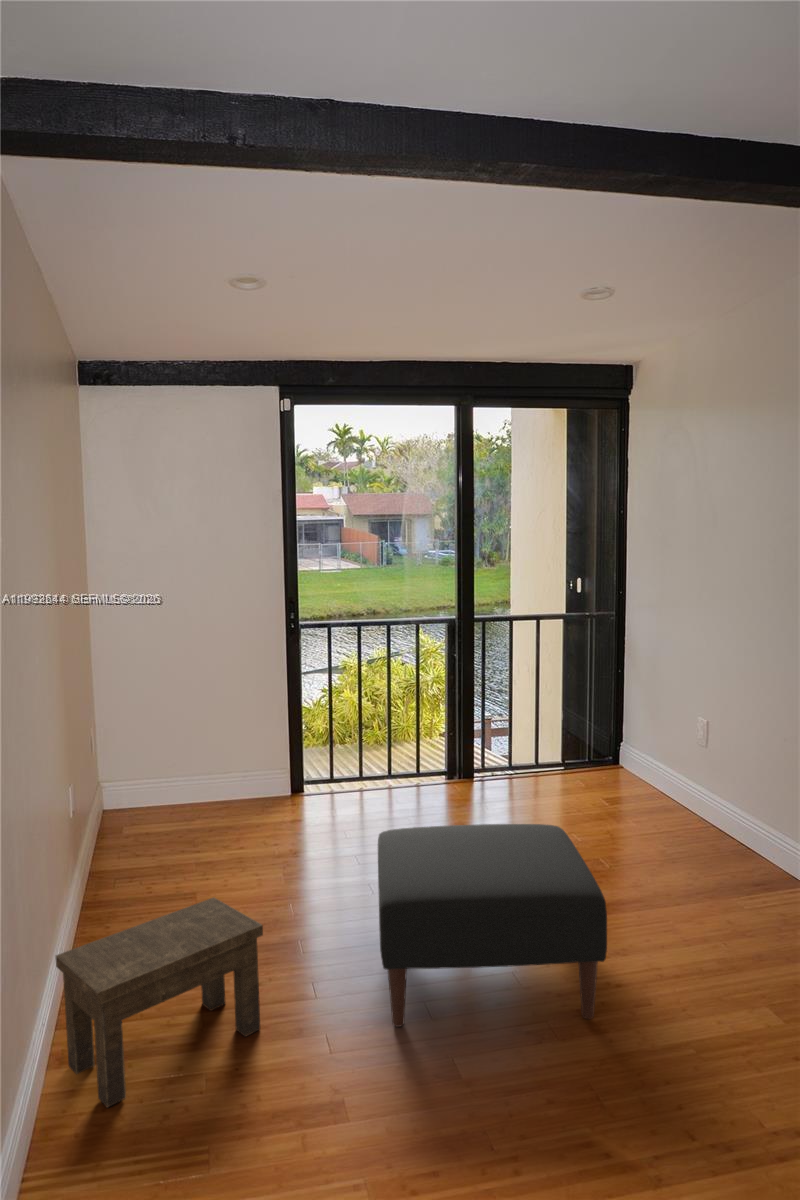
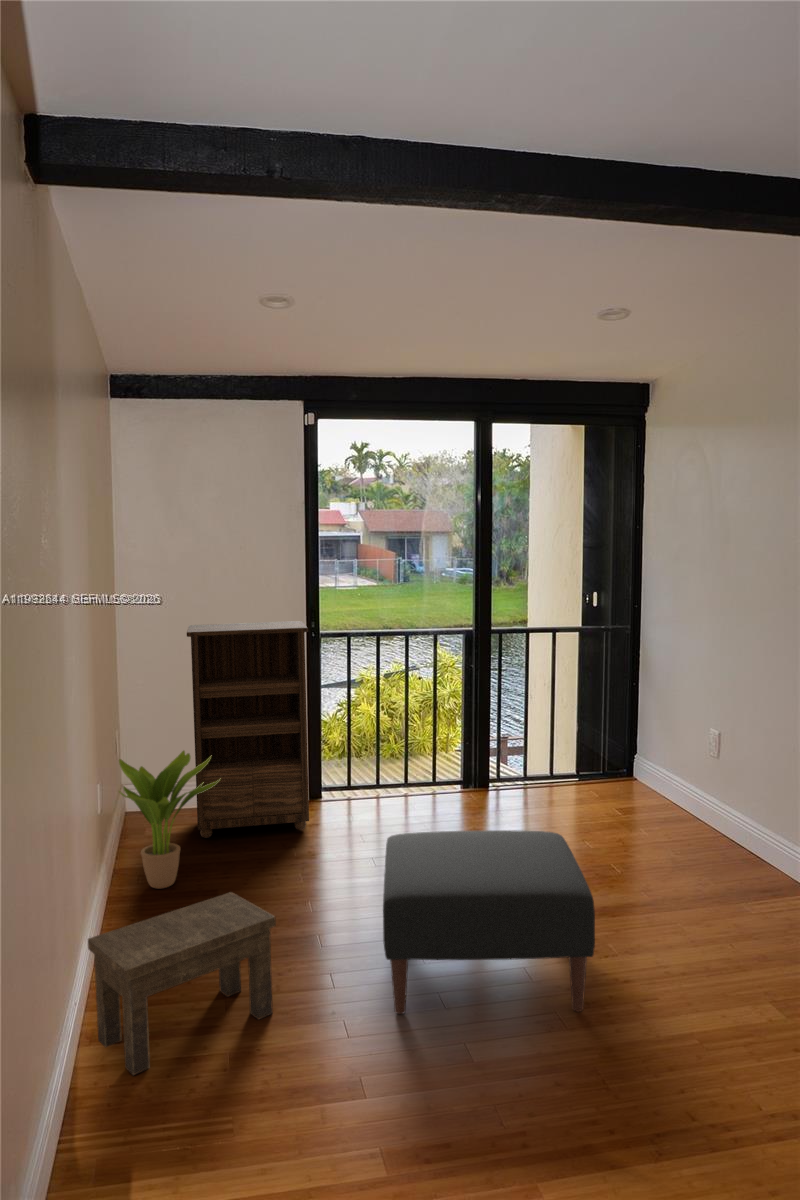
bookshelf: none [163,608,292,833] -> present [187,621,309,838]
potted plant: none [92,743,201,889] -> present [119,751,220,888]

